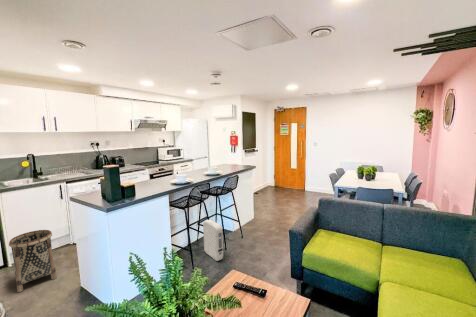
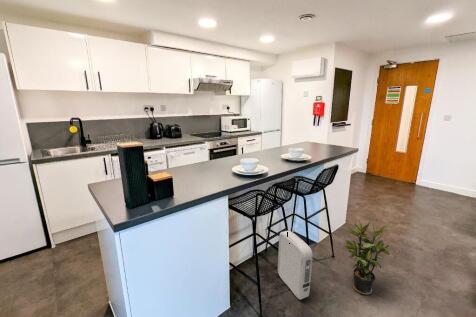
potted plant: none [242,205,267,252] -> present [345,220,390,295]
basket: present [9,230,57,292] -> none [34,215,91,293]

